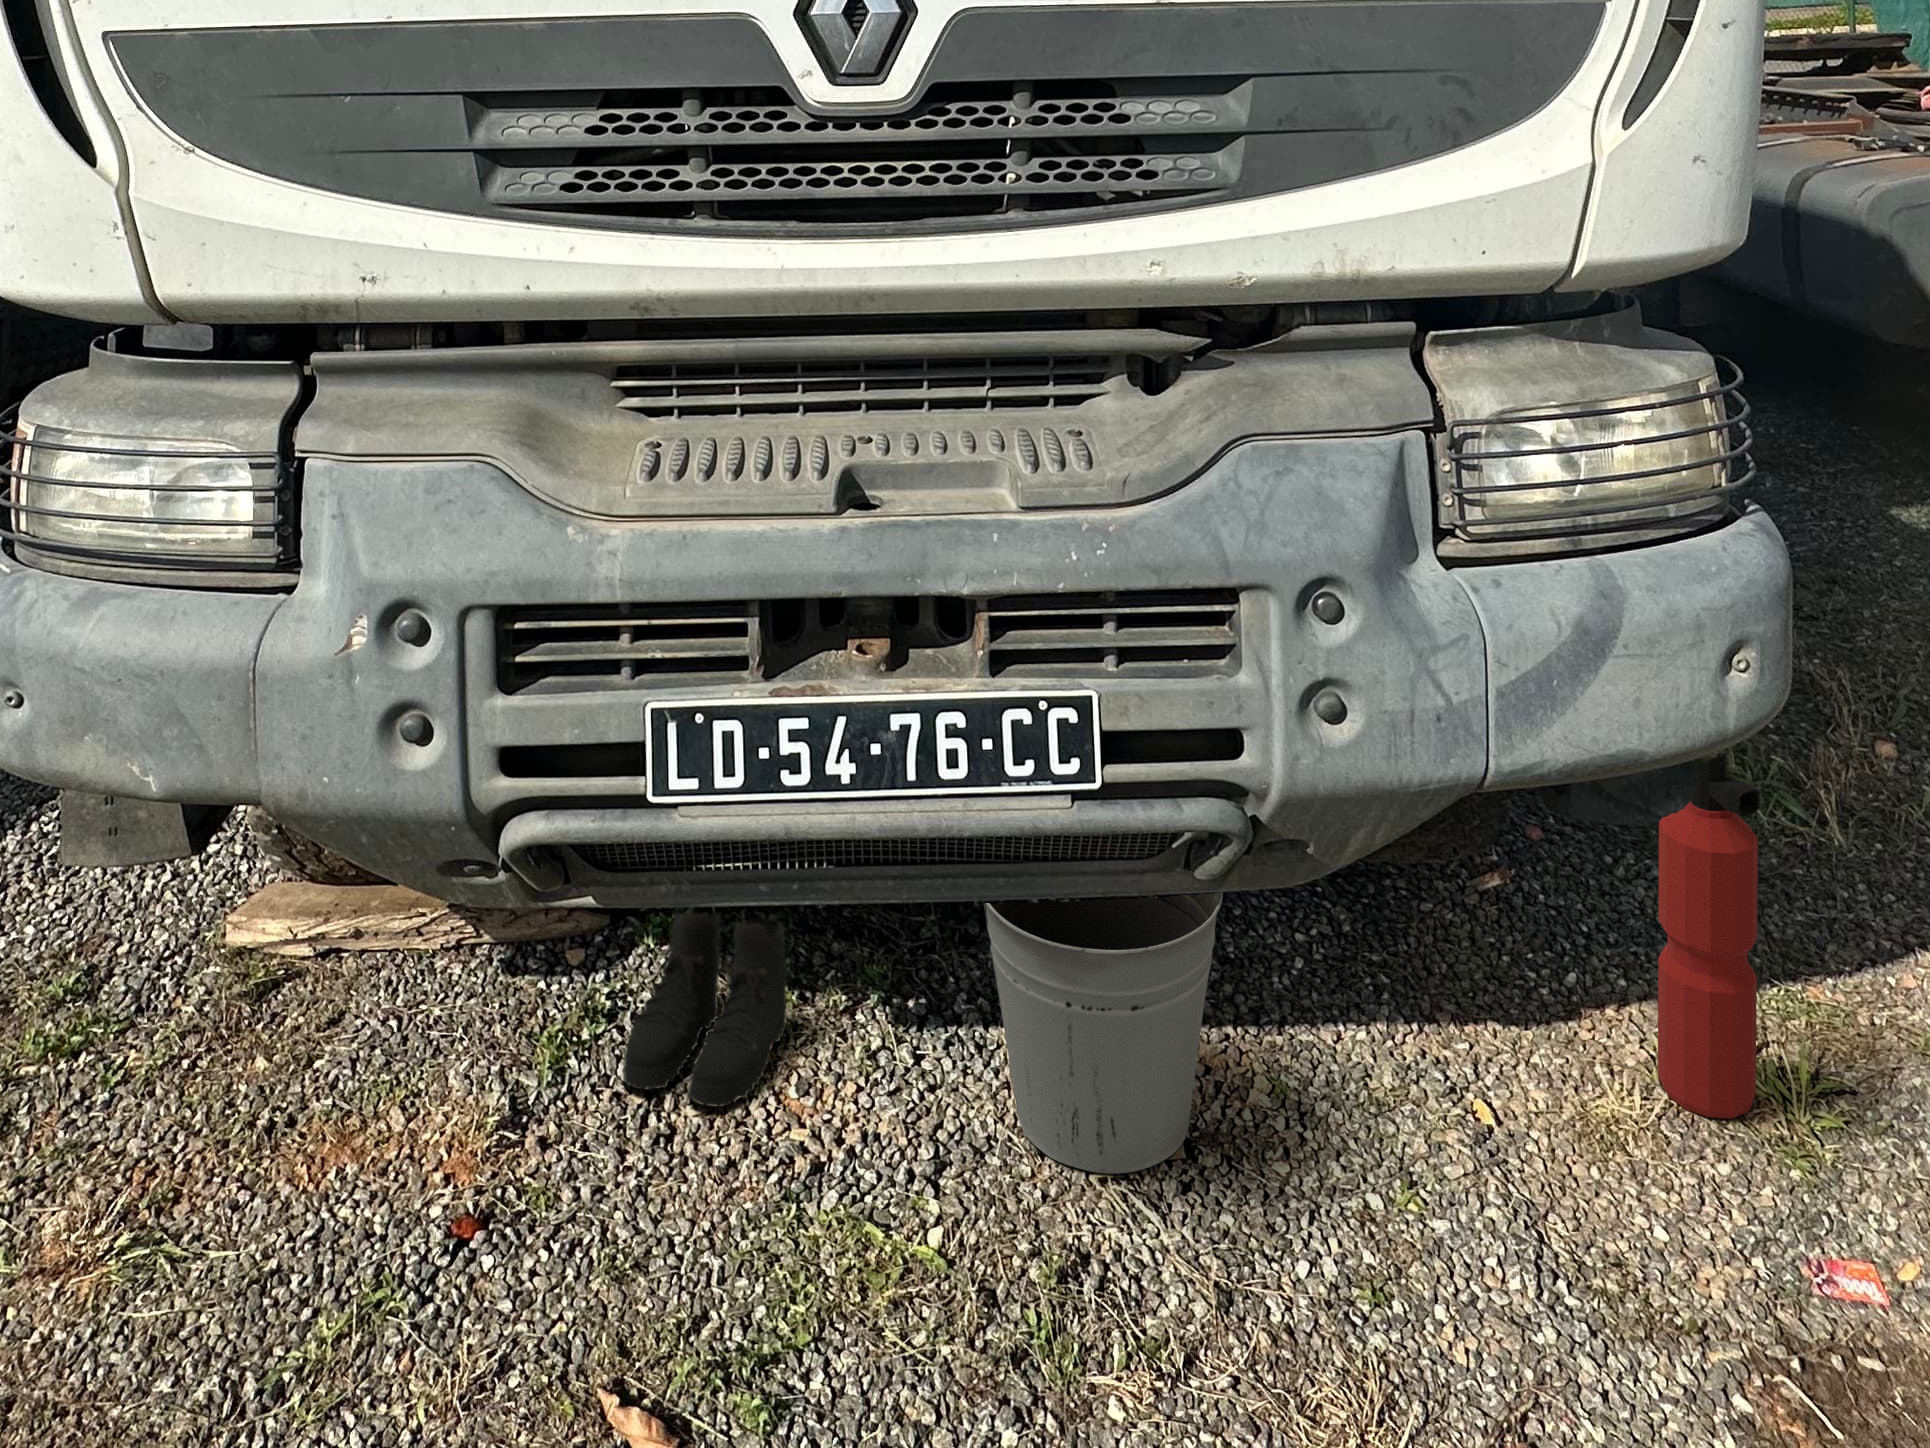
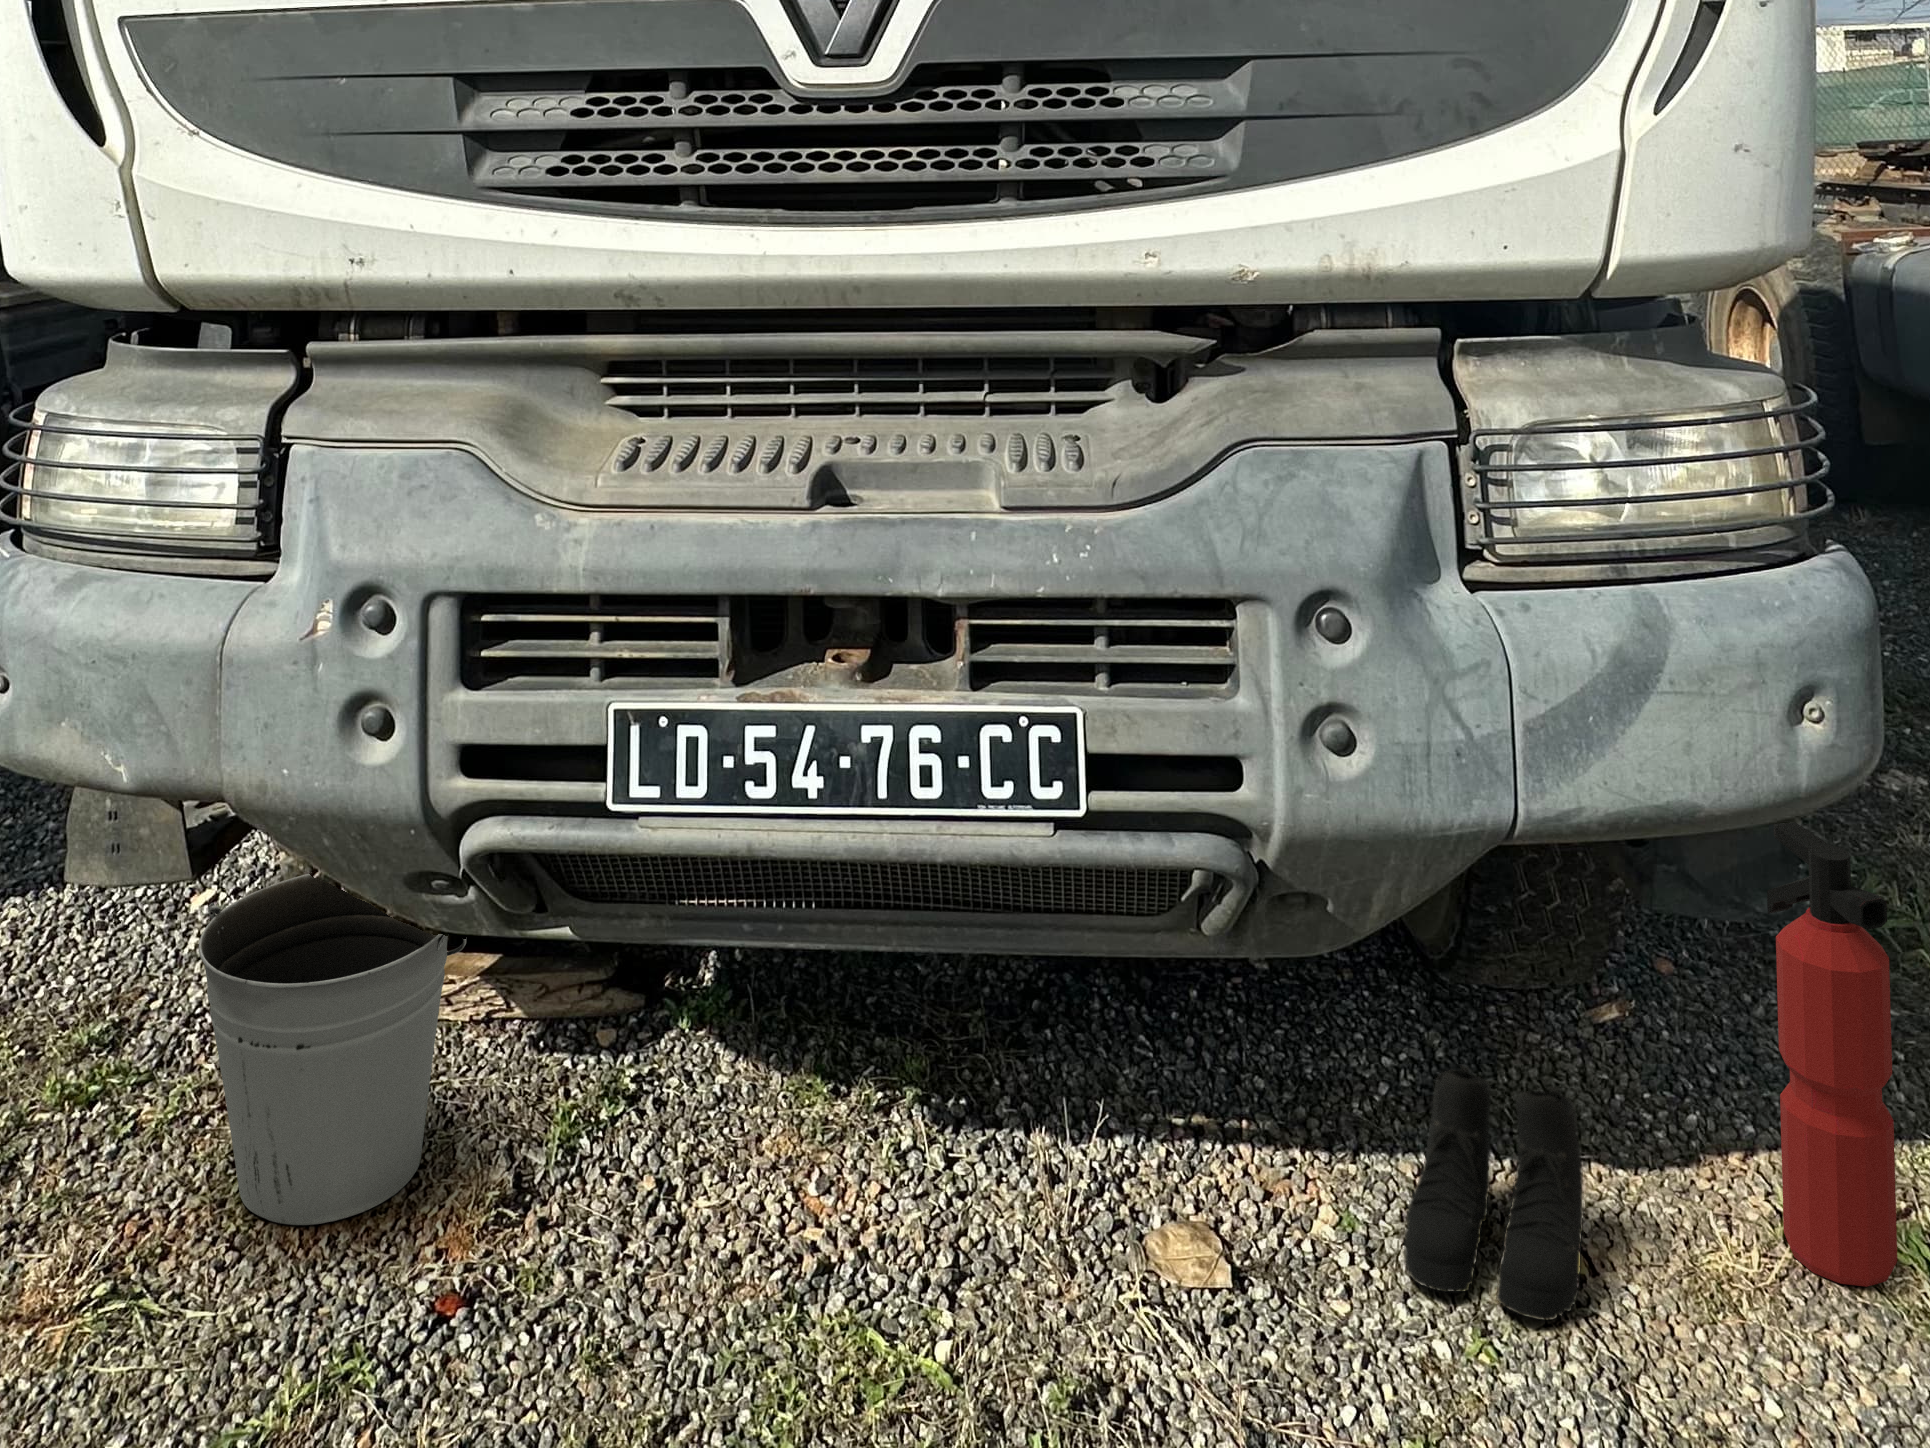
bucket: present [984,893,1223,1174] -> present [199,874,466,1225]
boots: present [623,914,788,1107] -> present [1404,1066,1584,1320]

